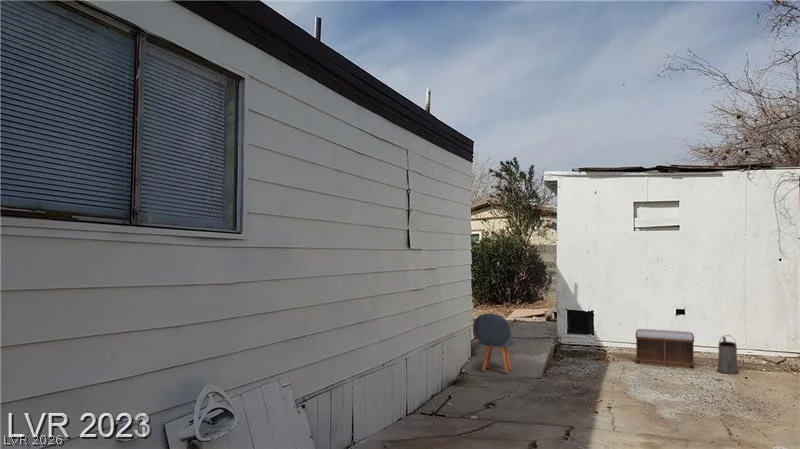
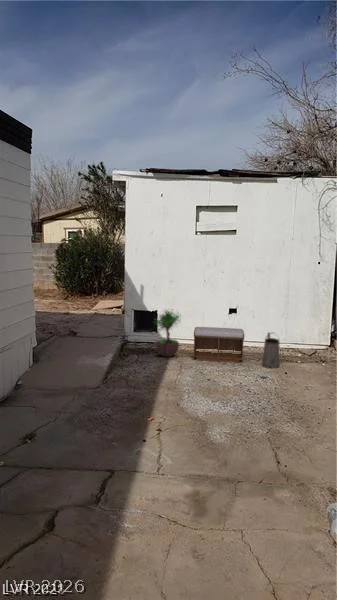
potted tree: none [589,305,623,360] -> present [155,309,179,357]
chair: present [474,313,515,373] -> none [23,323,73,384]

